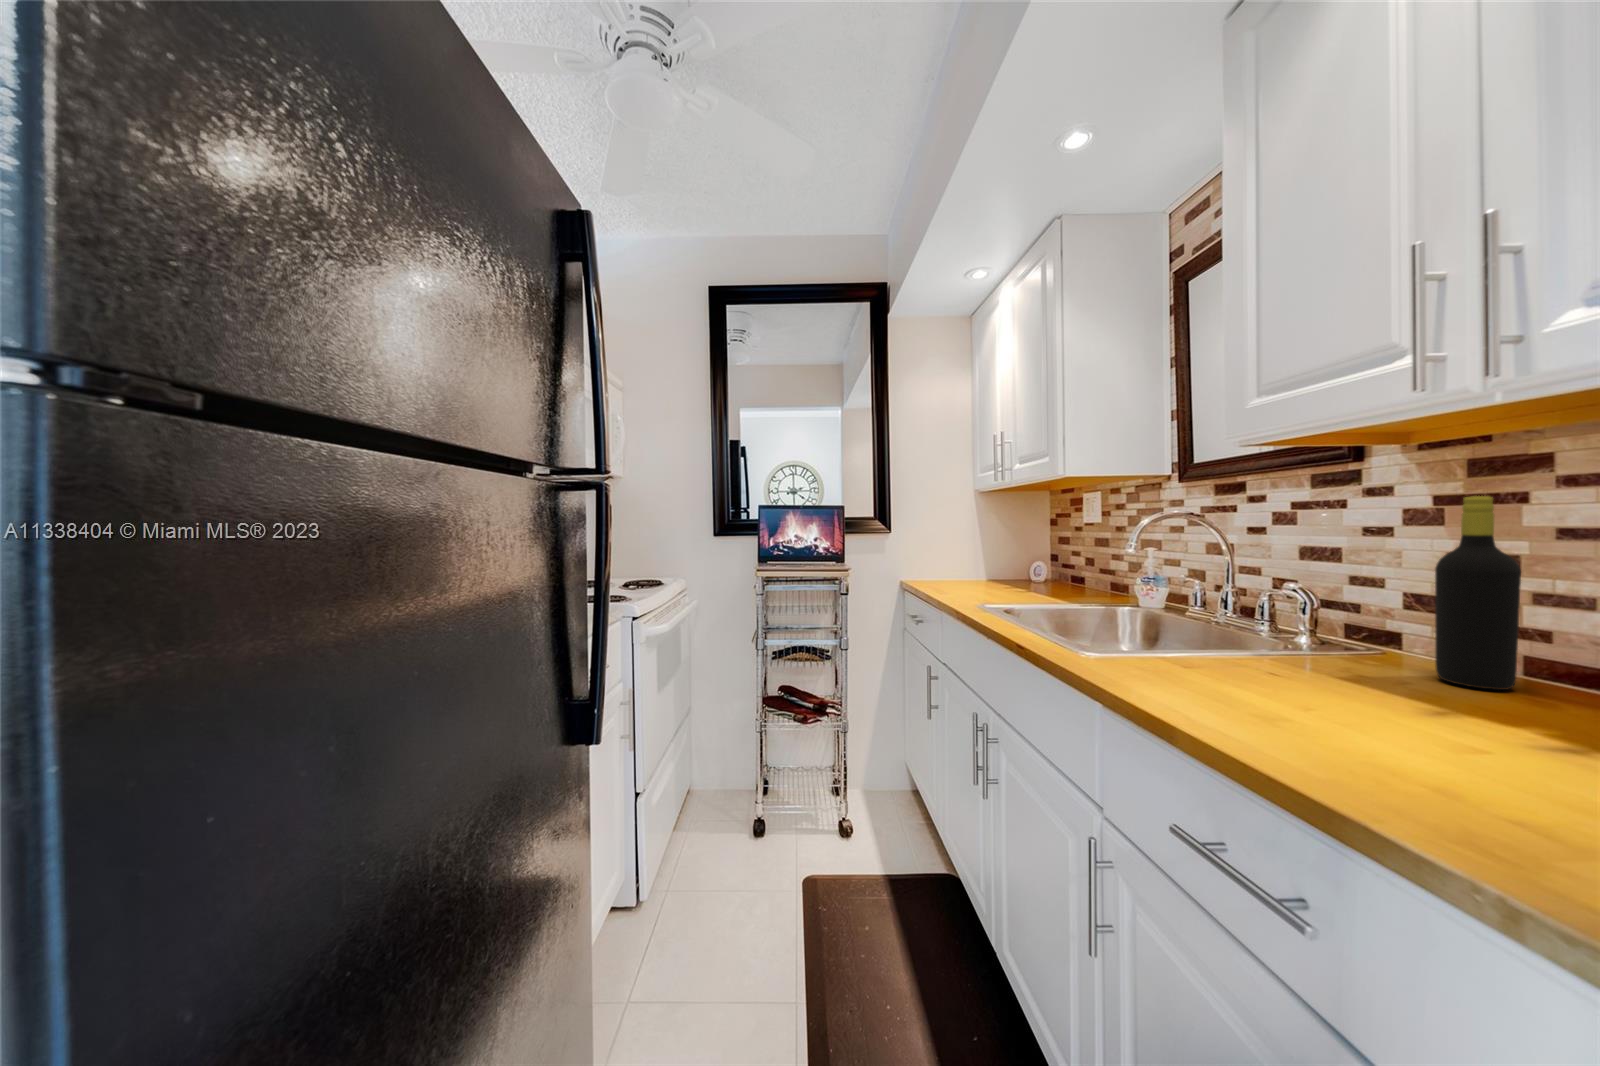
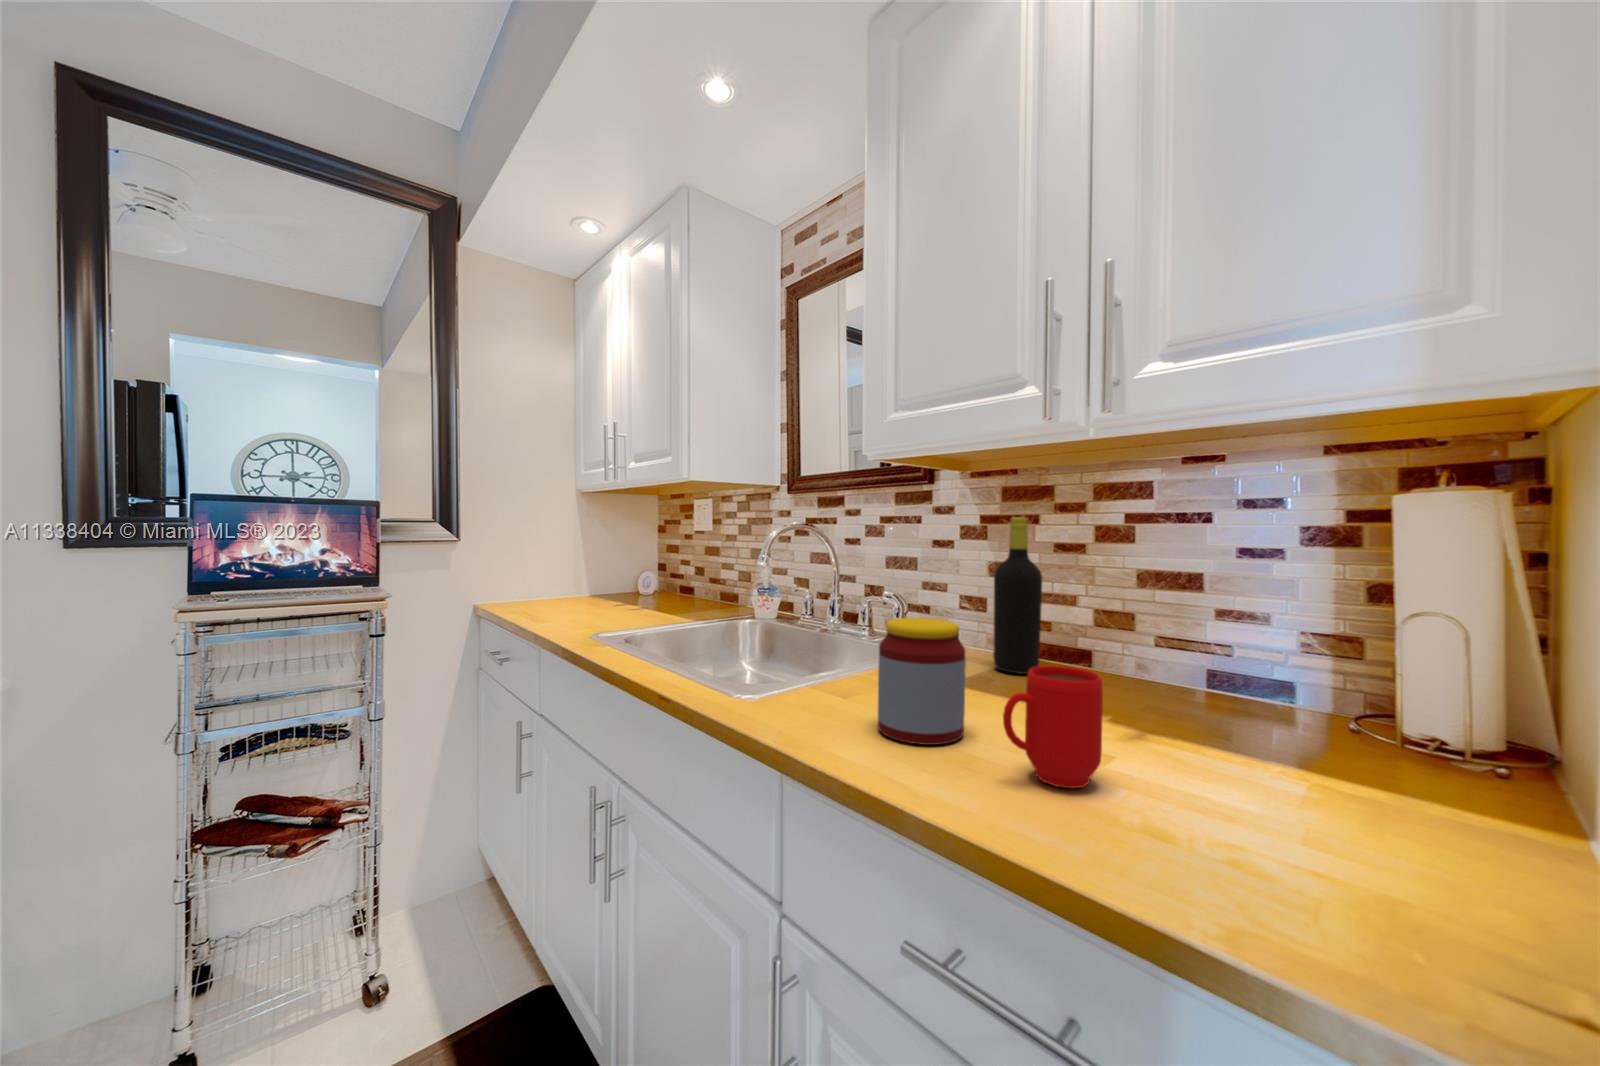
jar: none [1216,602,1326,728] -> present [878,618,966,745]
mug: none [1337,657,1491,793] -> present [1003,666,1103,788]

